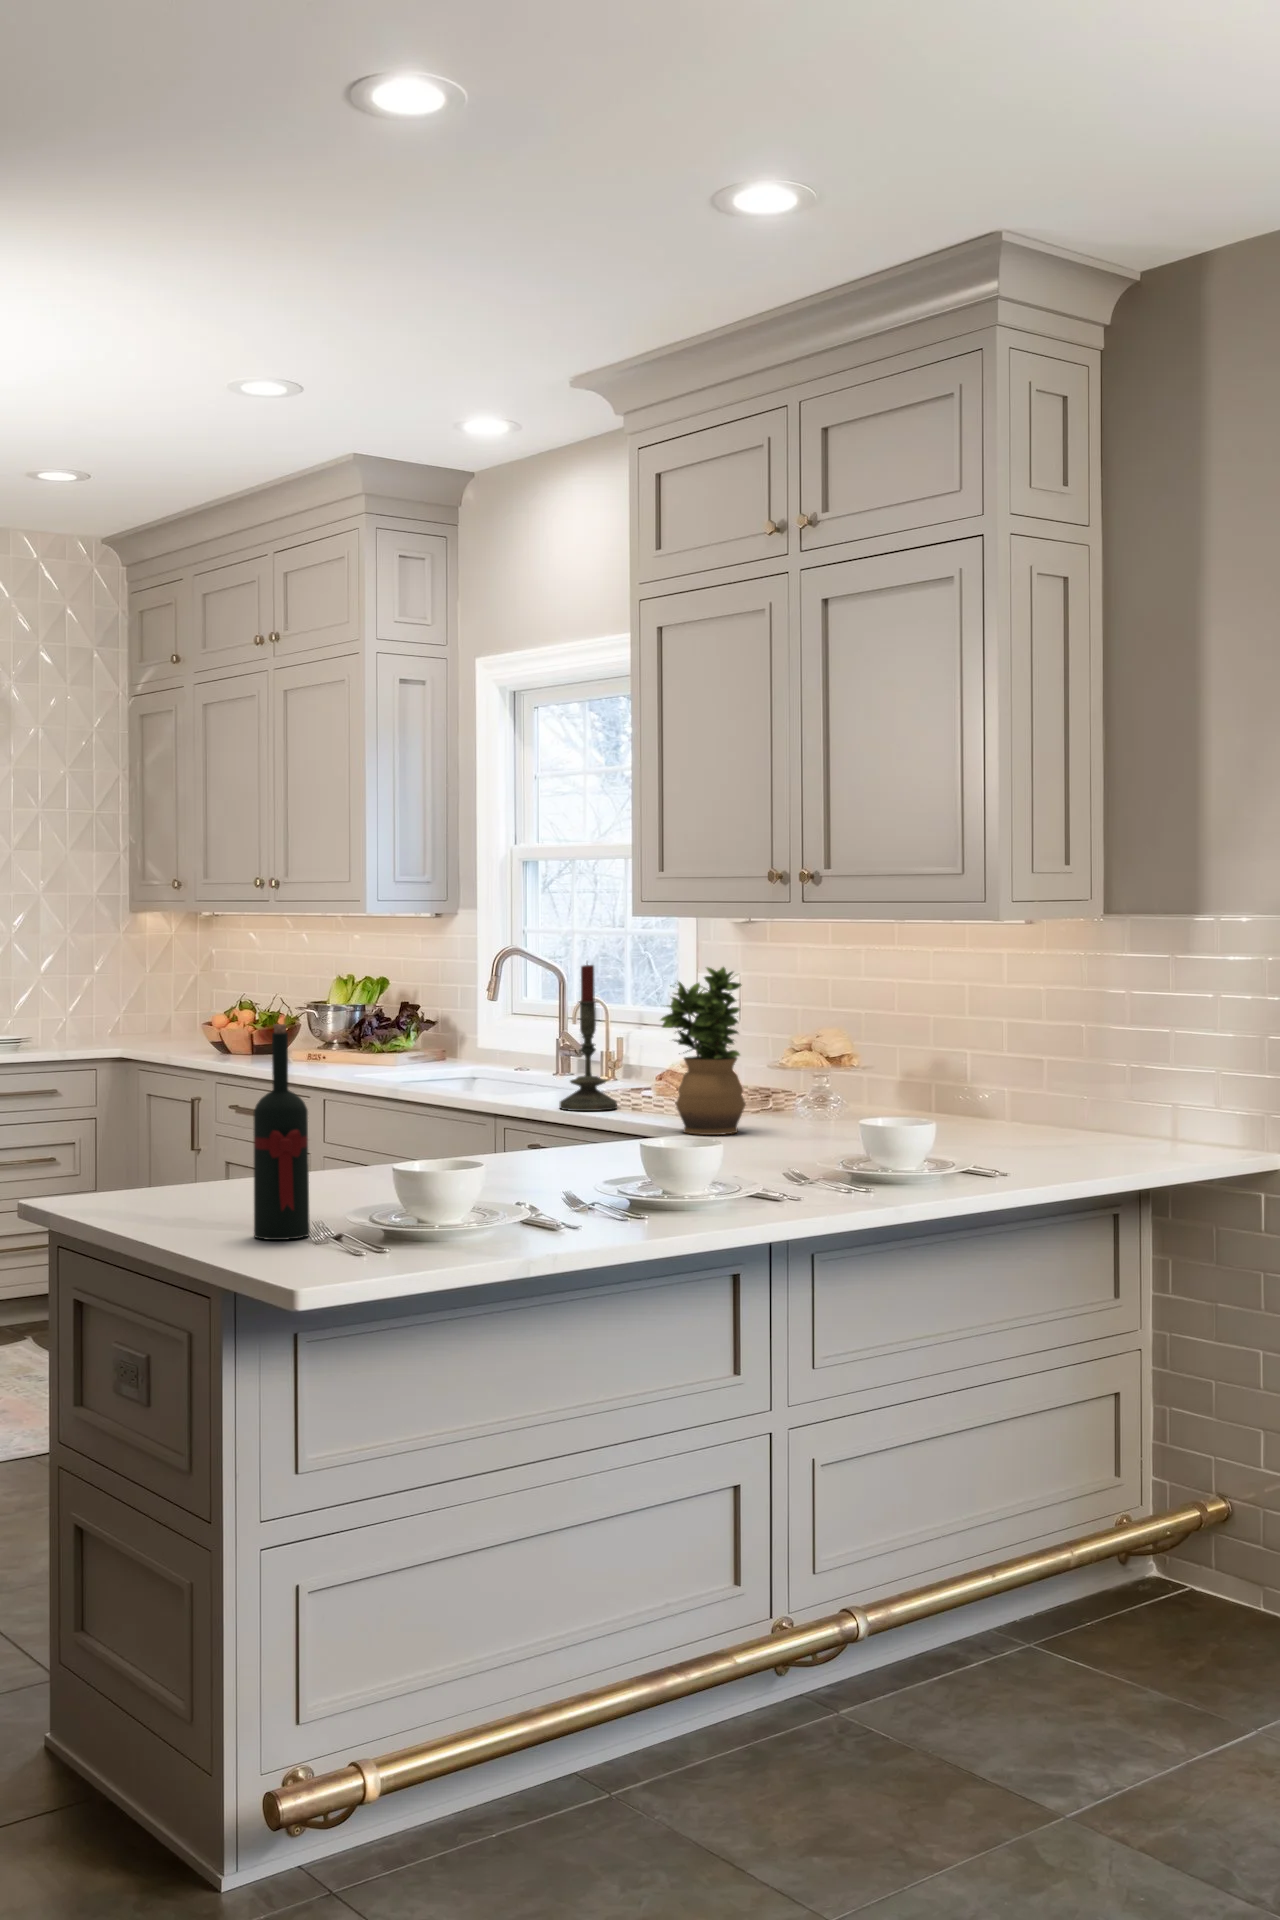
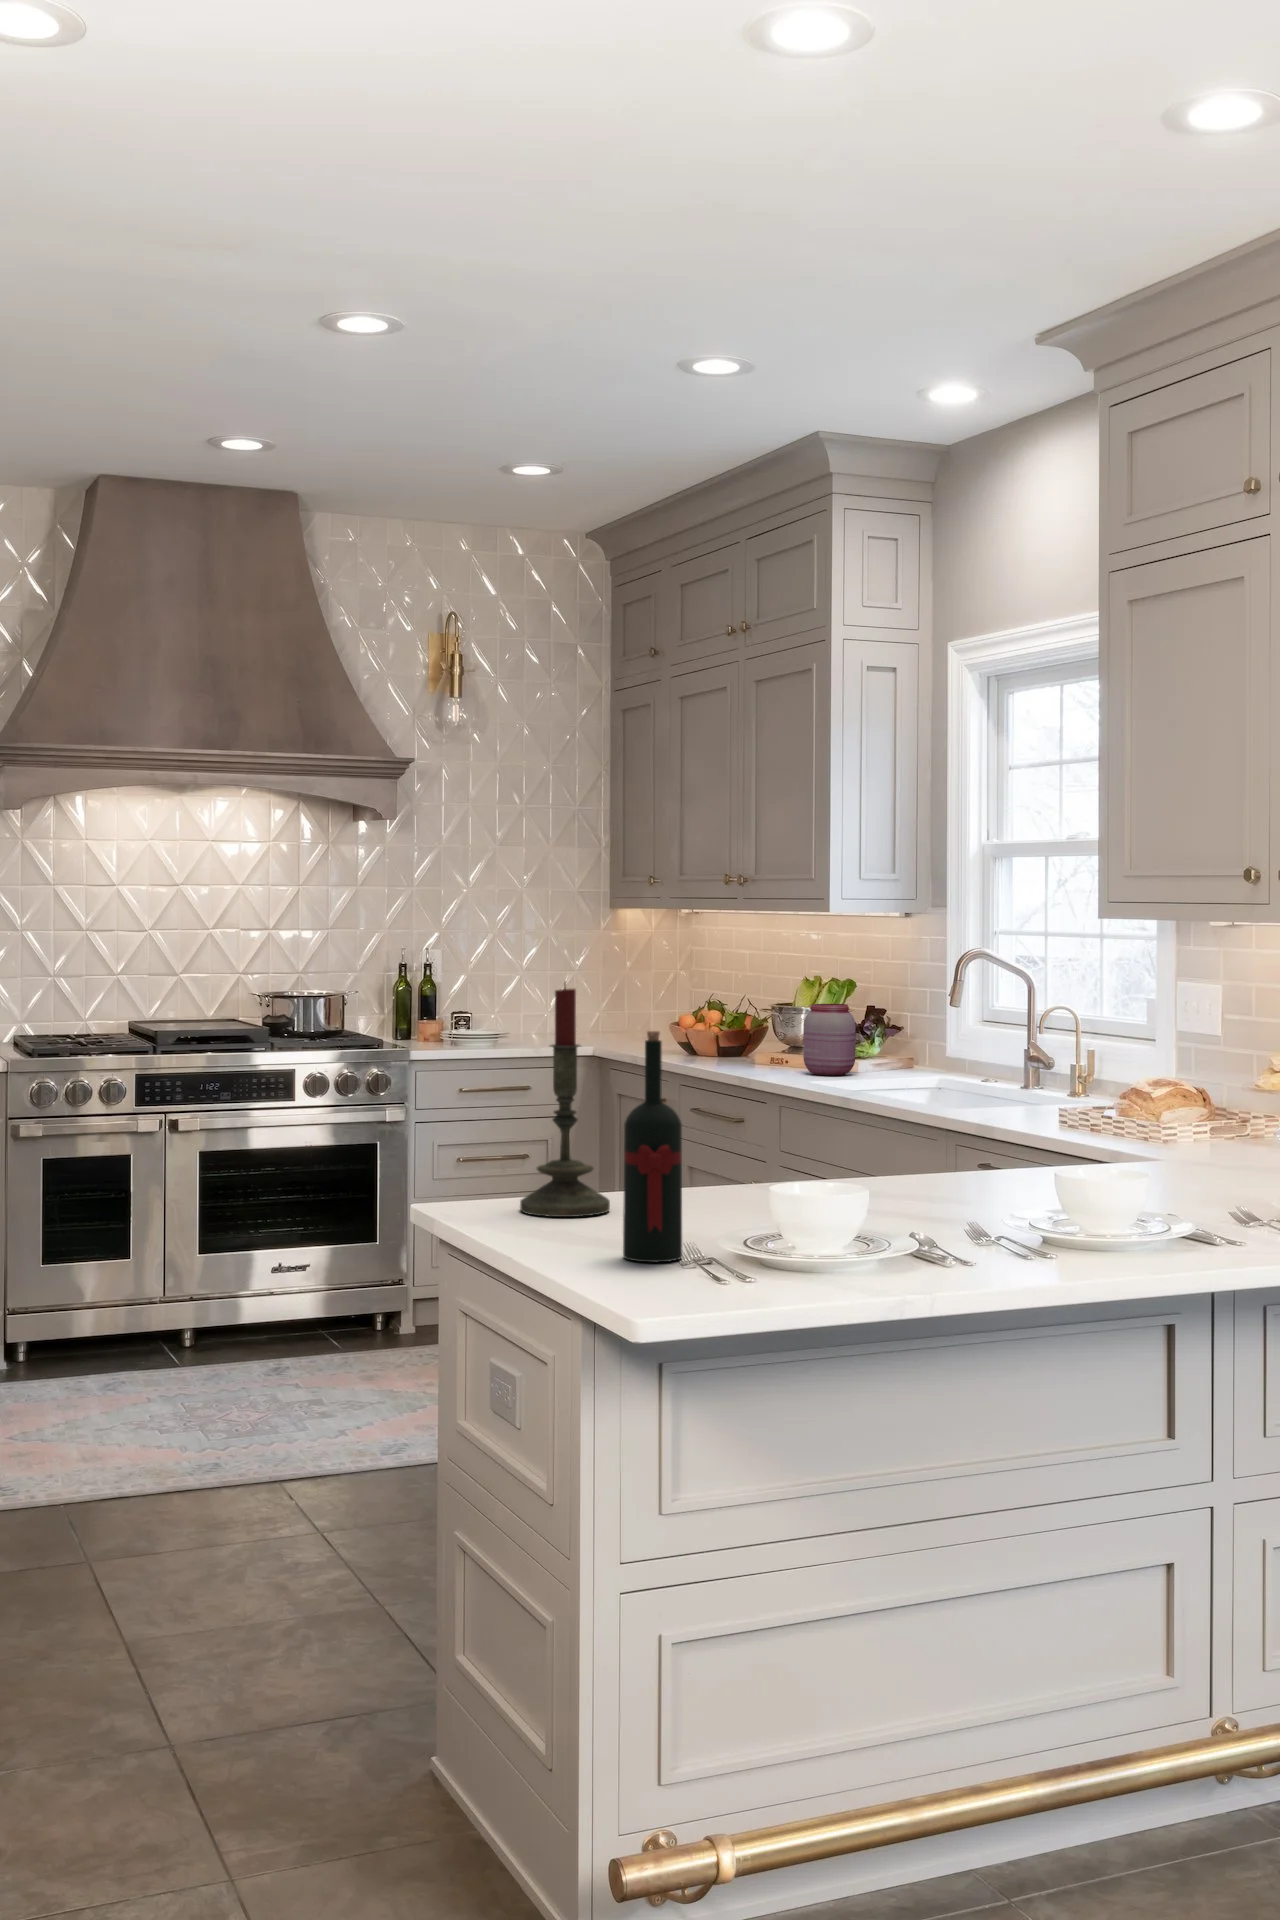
candle: present [560,964,617,1111] -> present [520,984,610,1217]
potted plant: present [661,967,746,1135] -> none [1114,975,1211,1161]
jar: none [343,1000,394,1070] -> present [803,1004,856,1075]

